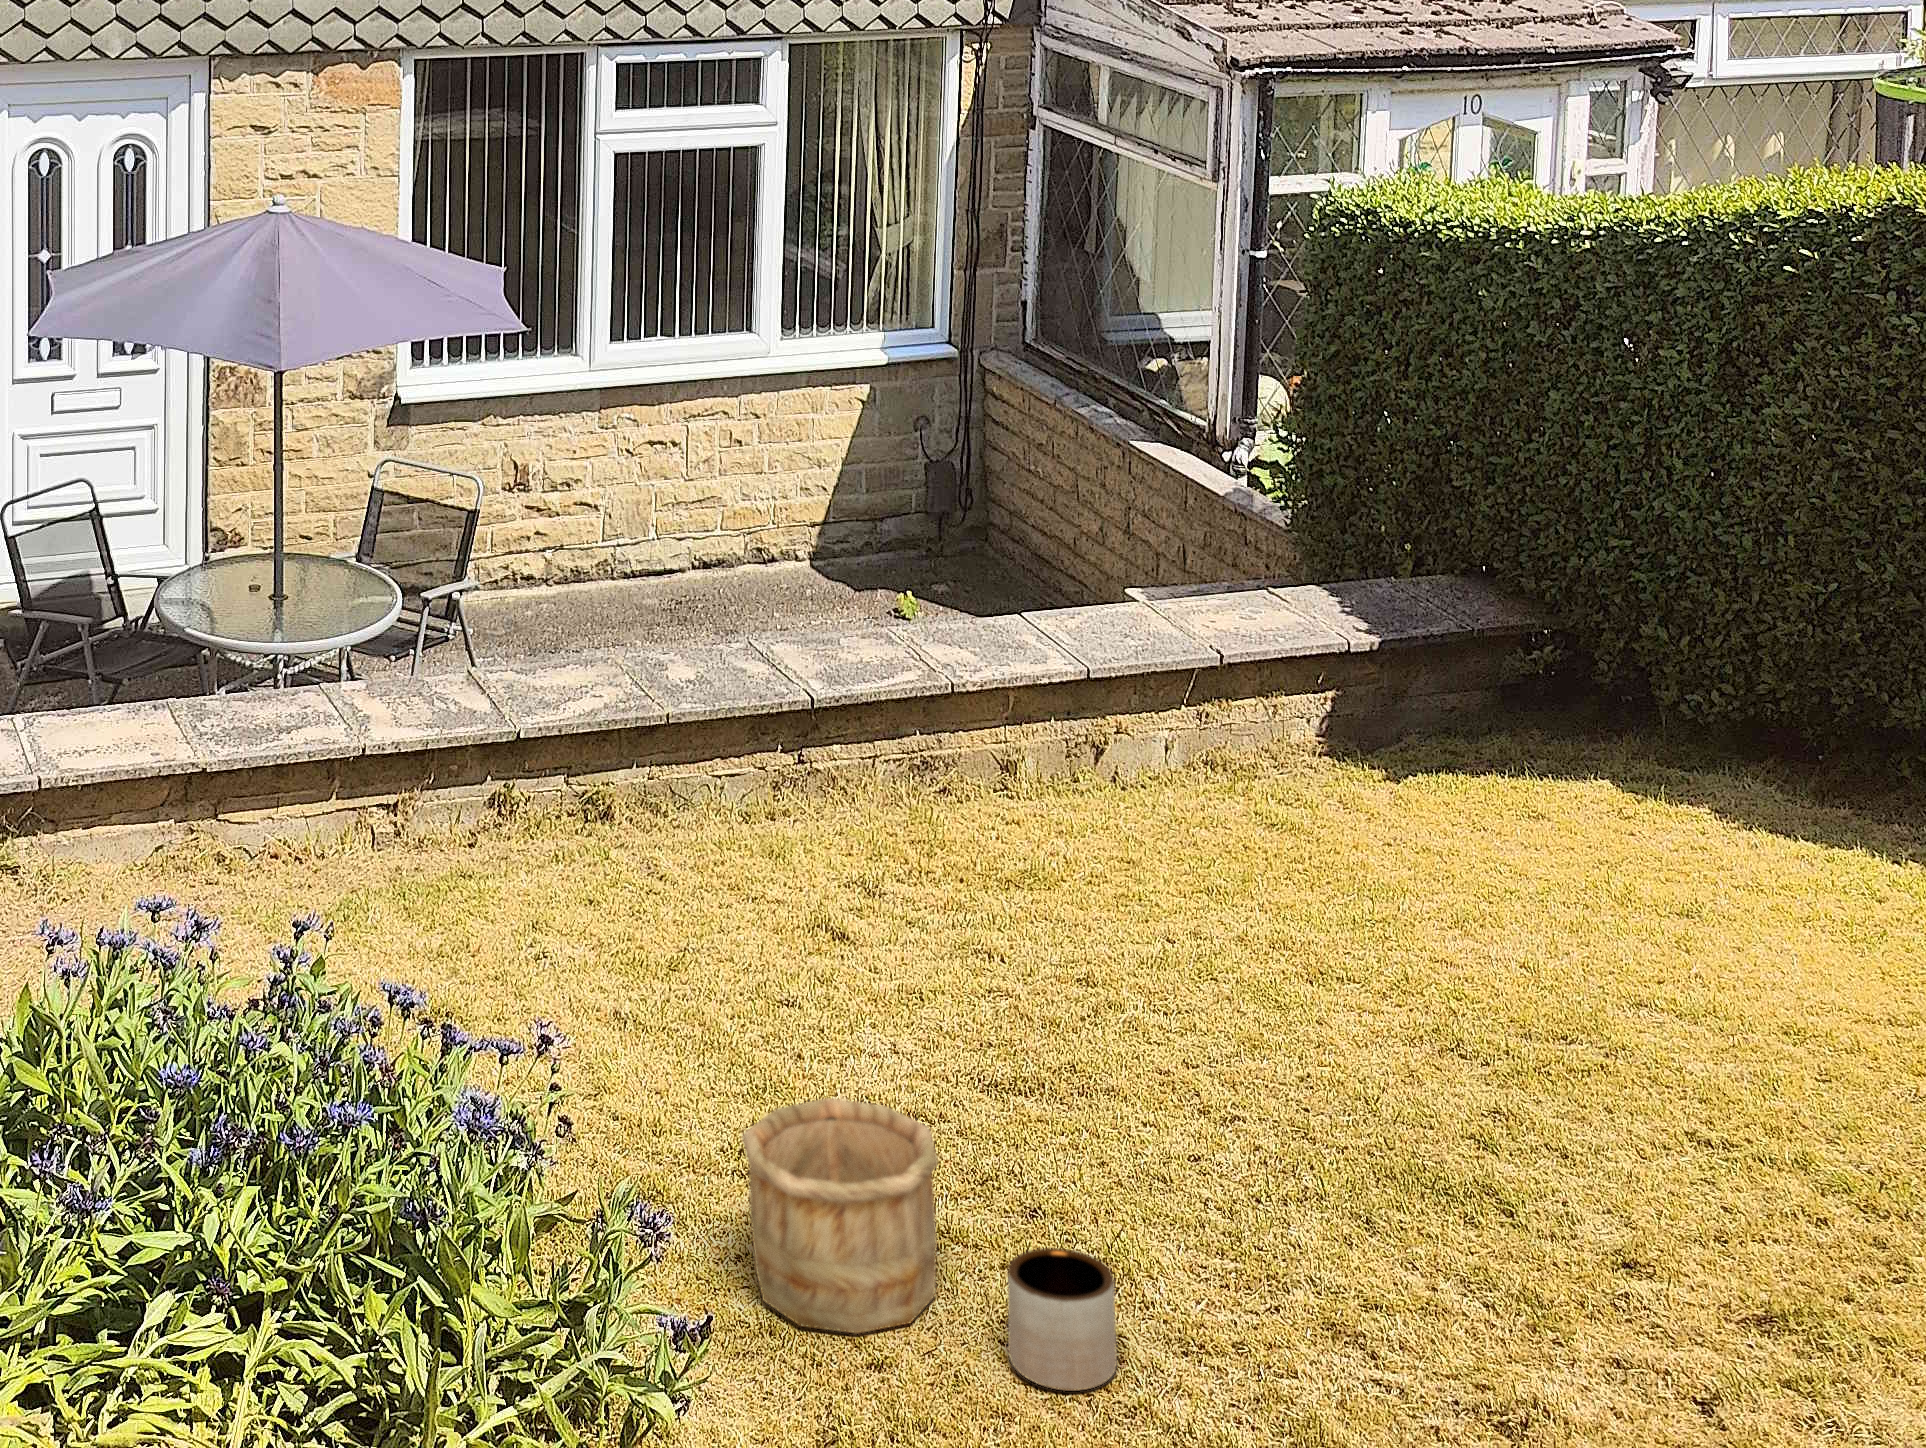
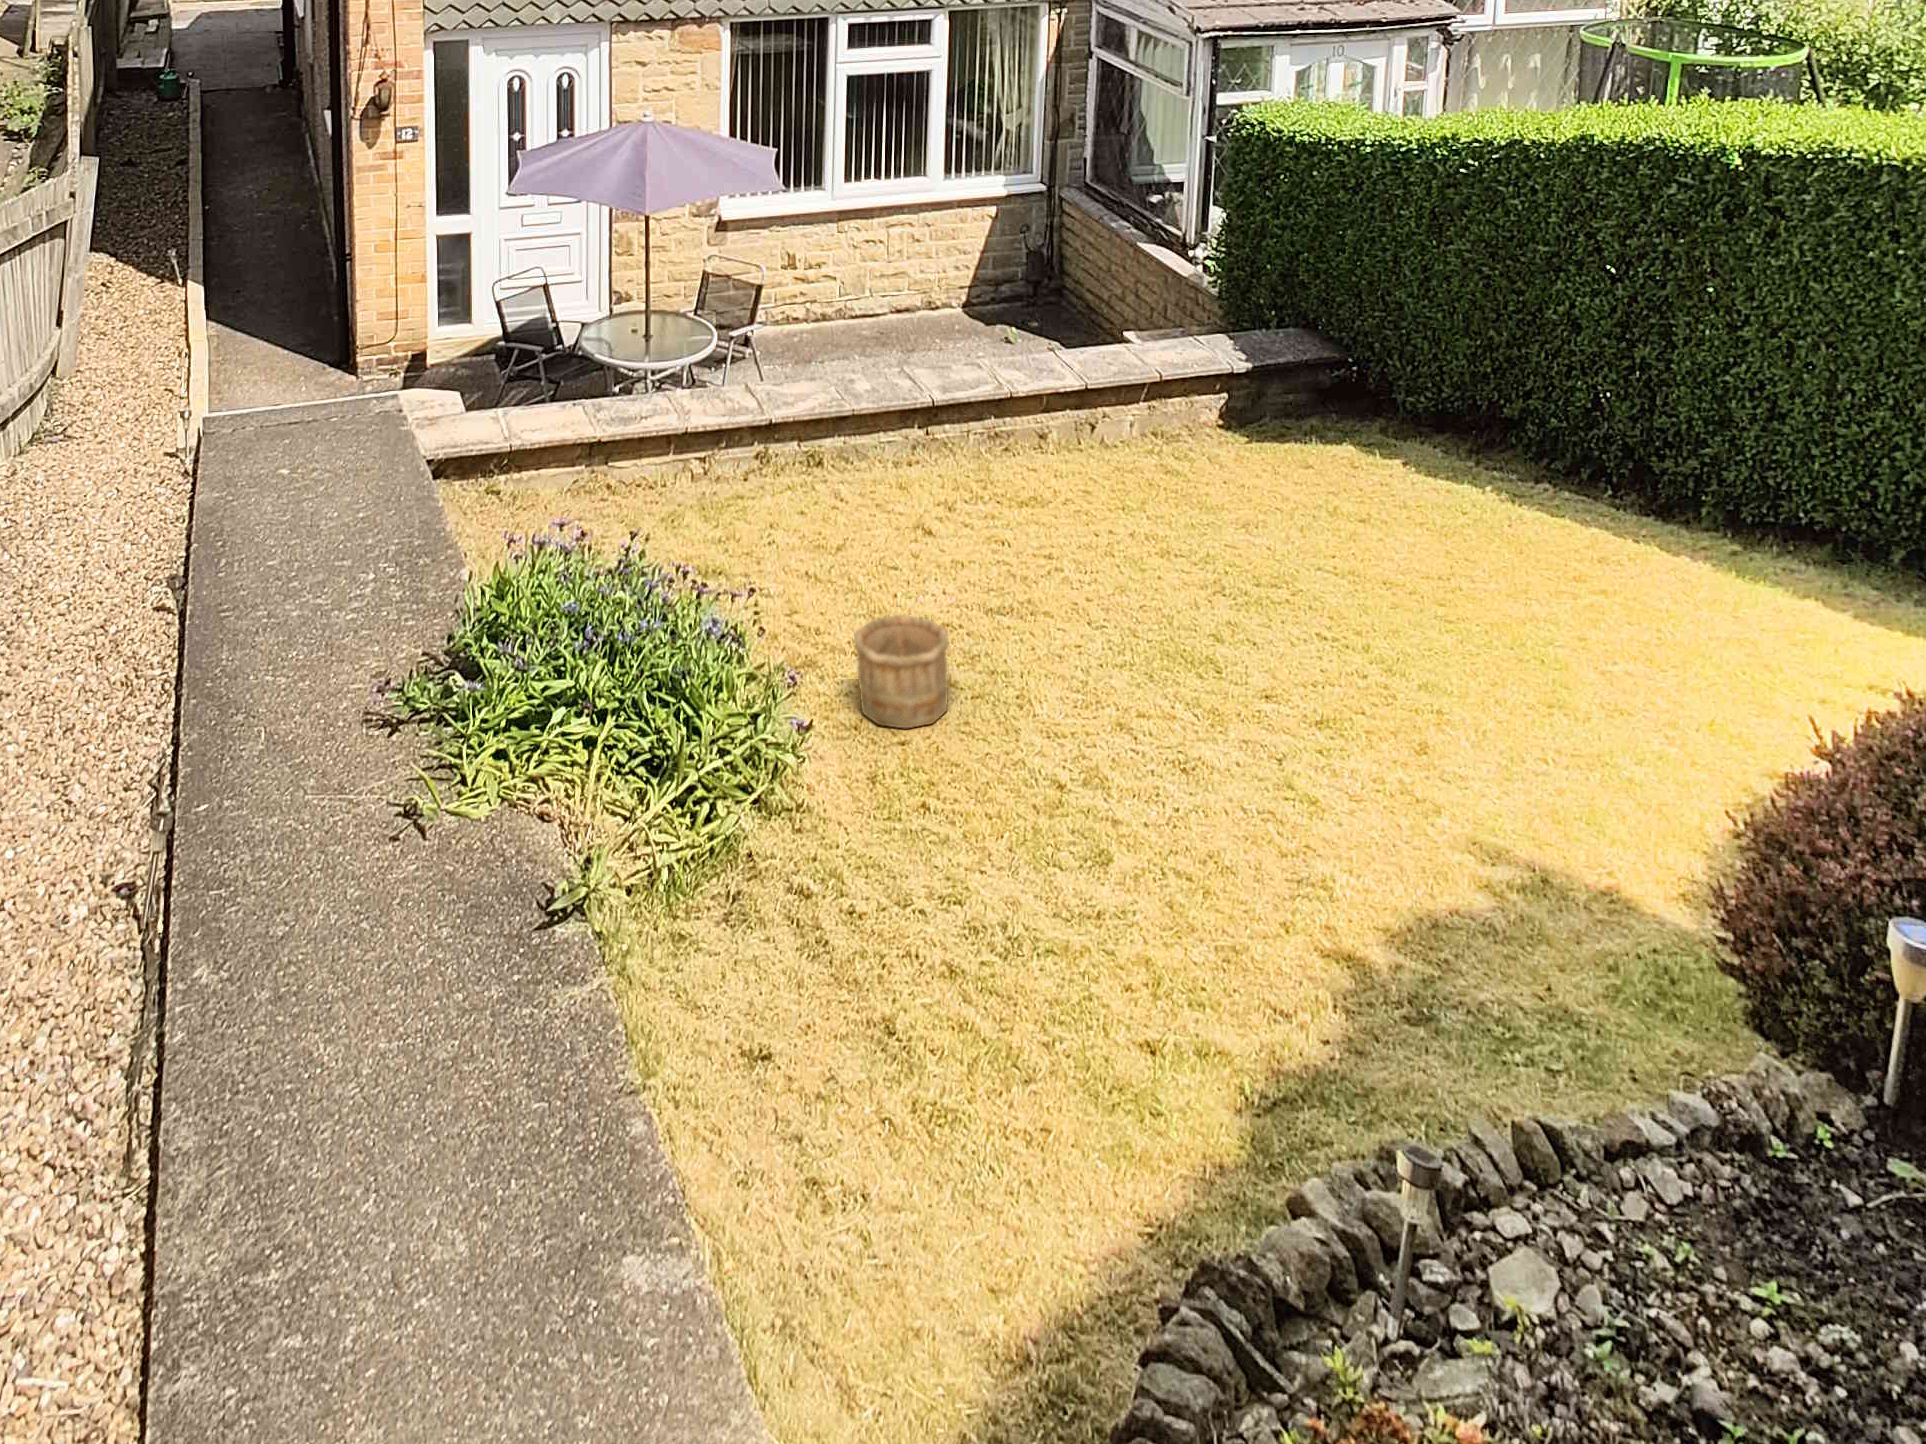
planter: present [1008,1248,1117,1391] -> none [977,688,1029,755]

